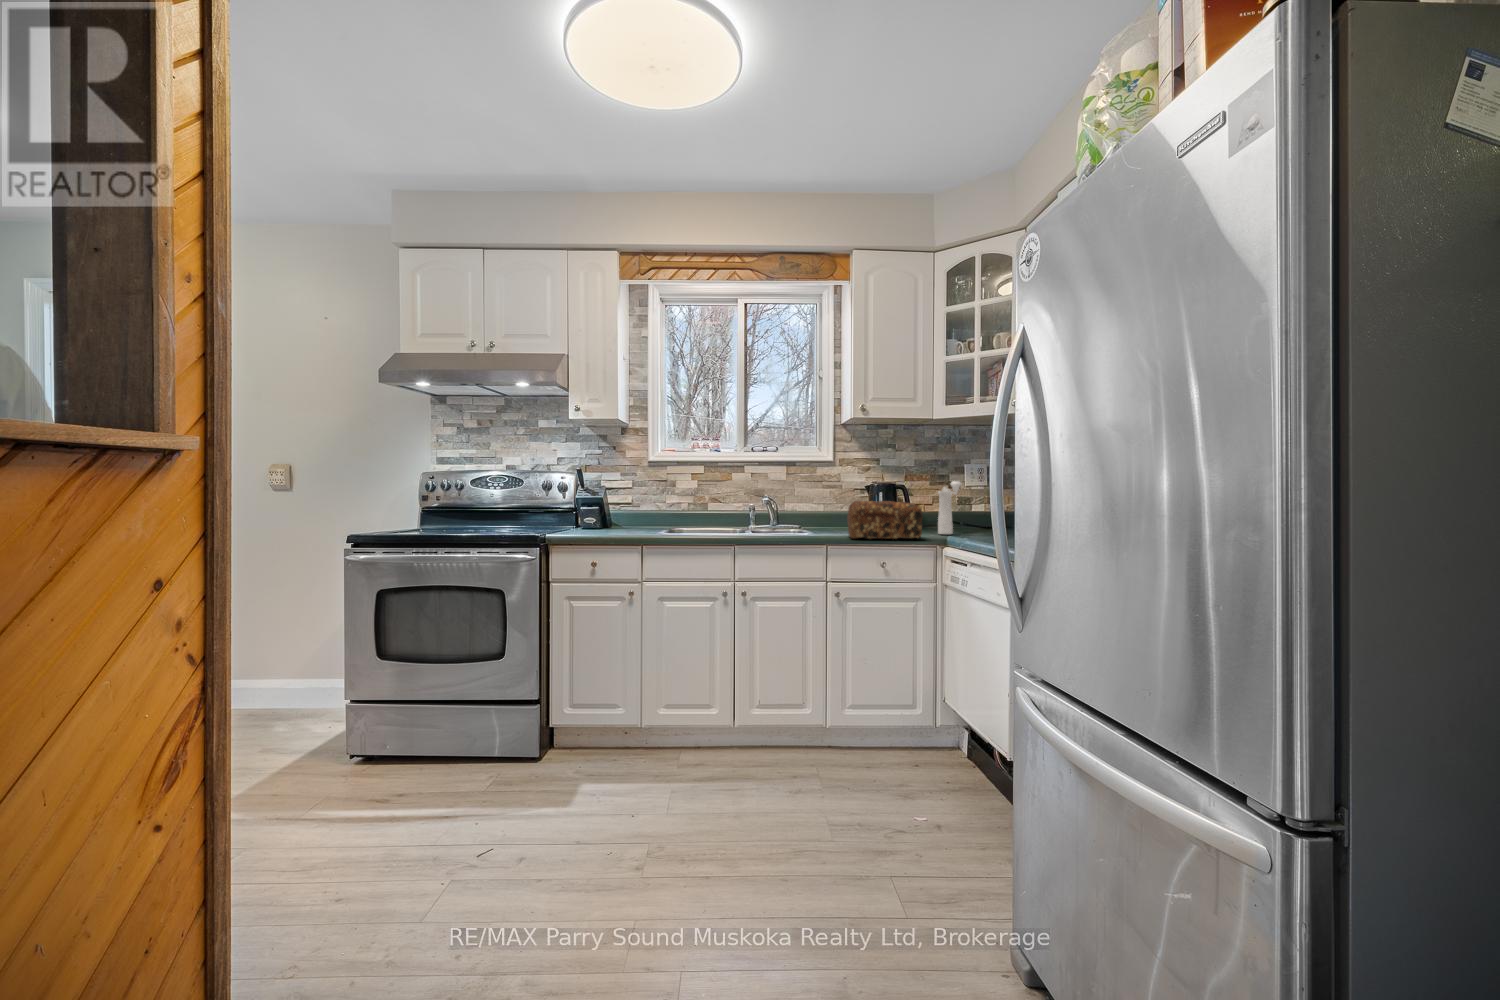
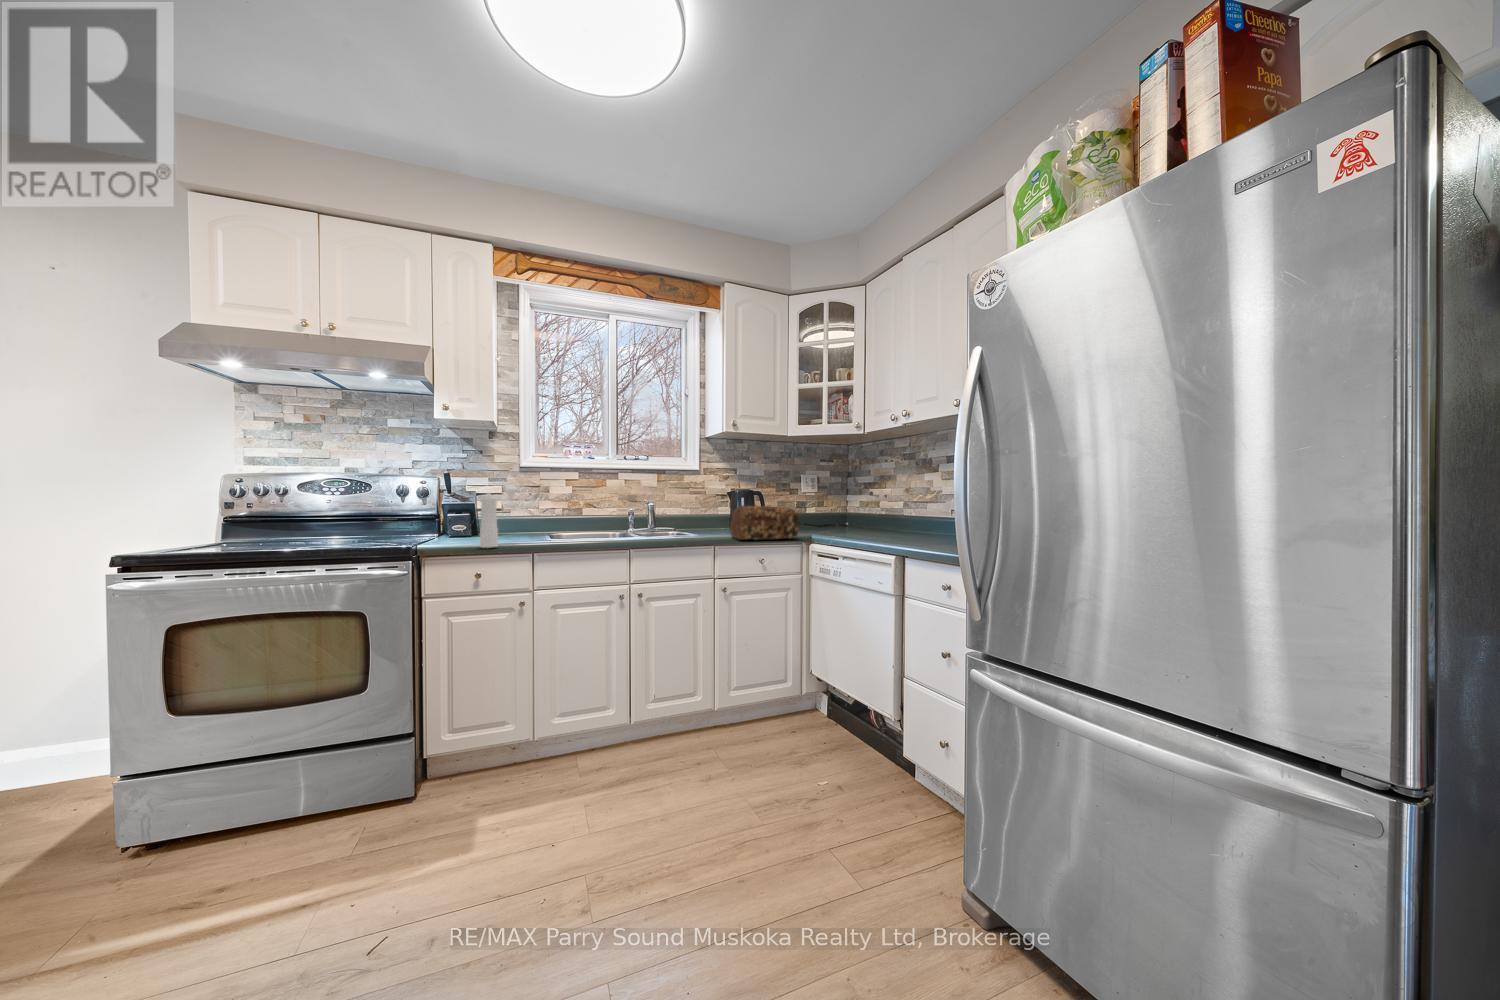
pepper mill: present [938,481,961,534] -> present [480,486,517,548]

